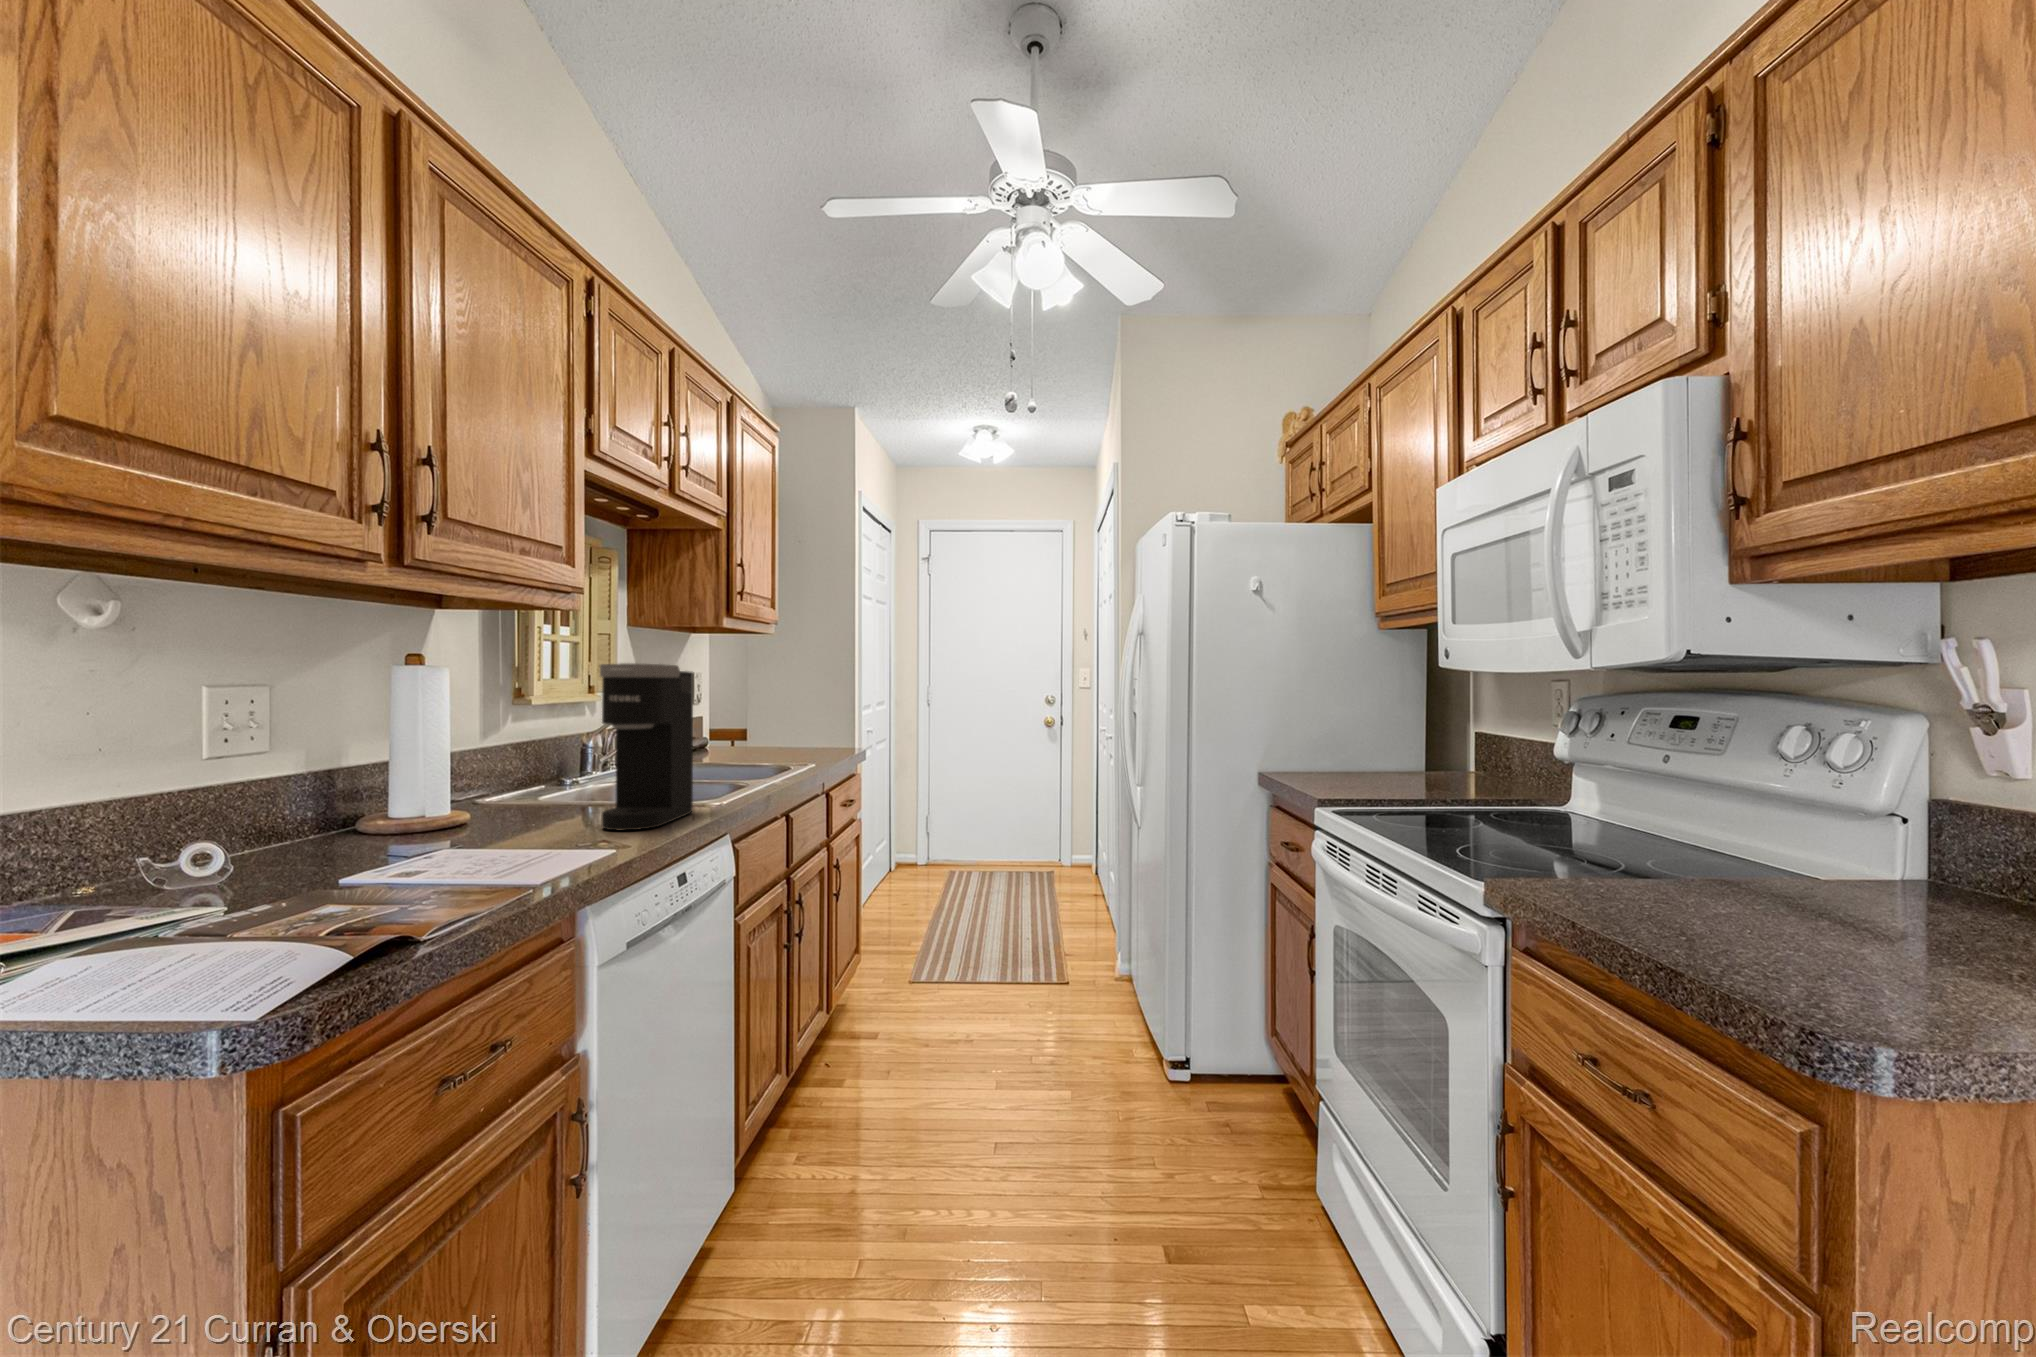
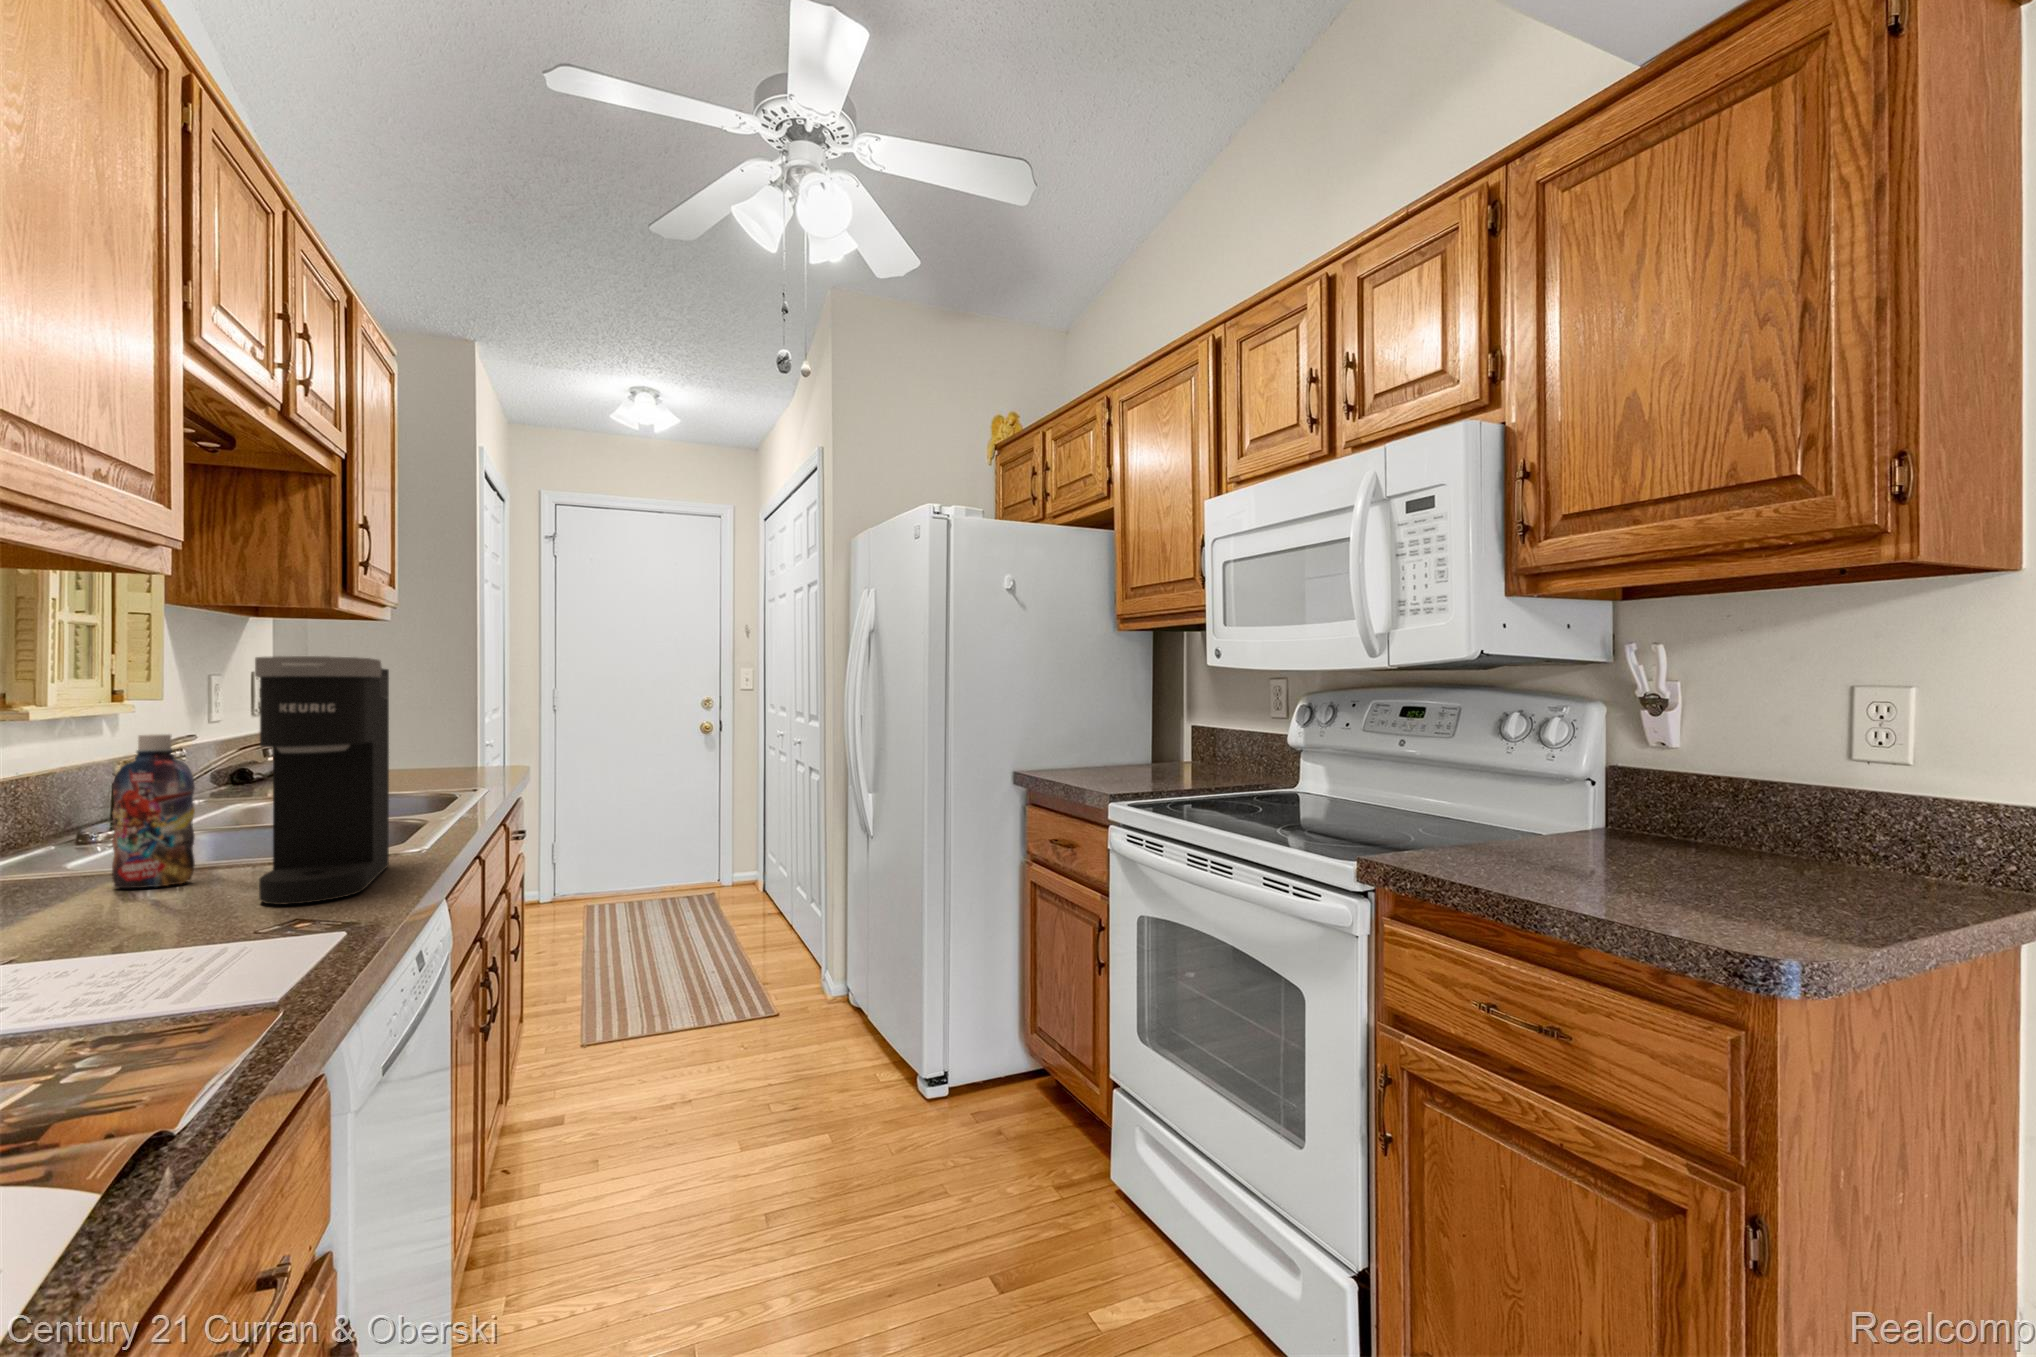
bottle: none [547,714,587,814] -> present [112,734,195,888]

